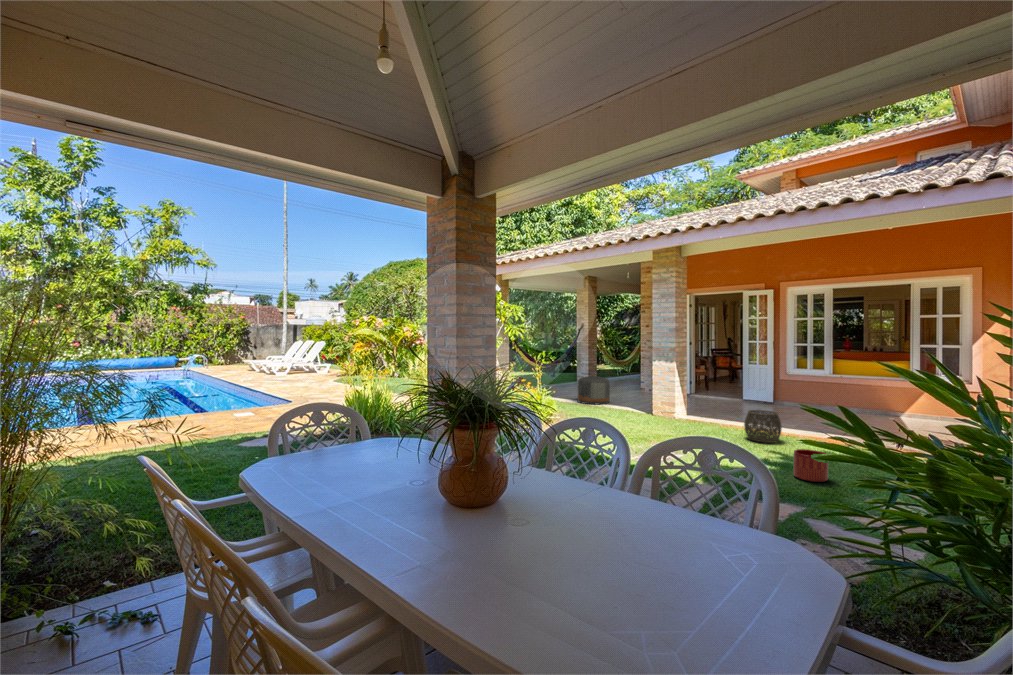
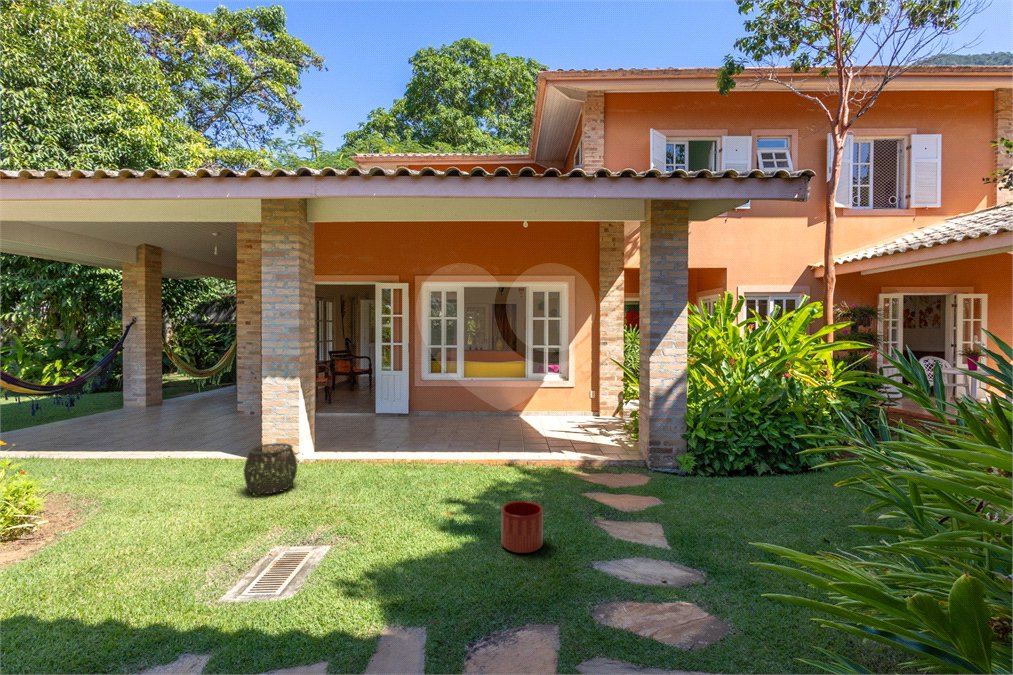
pouf: present [578,376,610,404] -> none [115,406,183,457]
woven basket: present [744,410,782,443] -> present [244,443,297,494]

